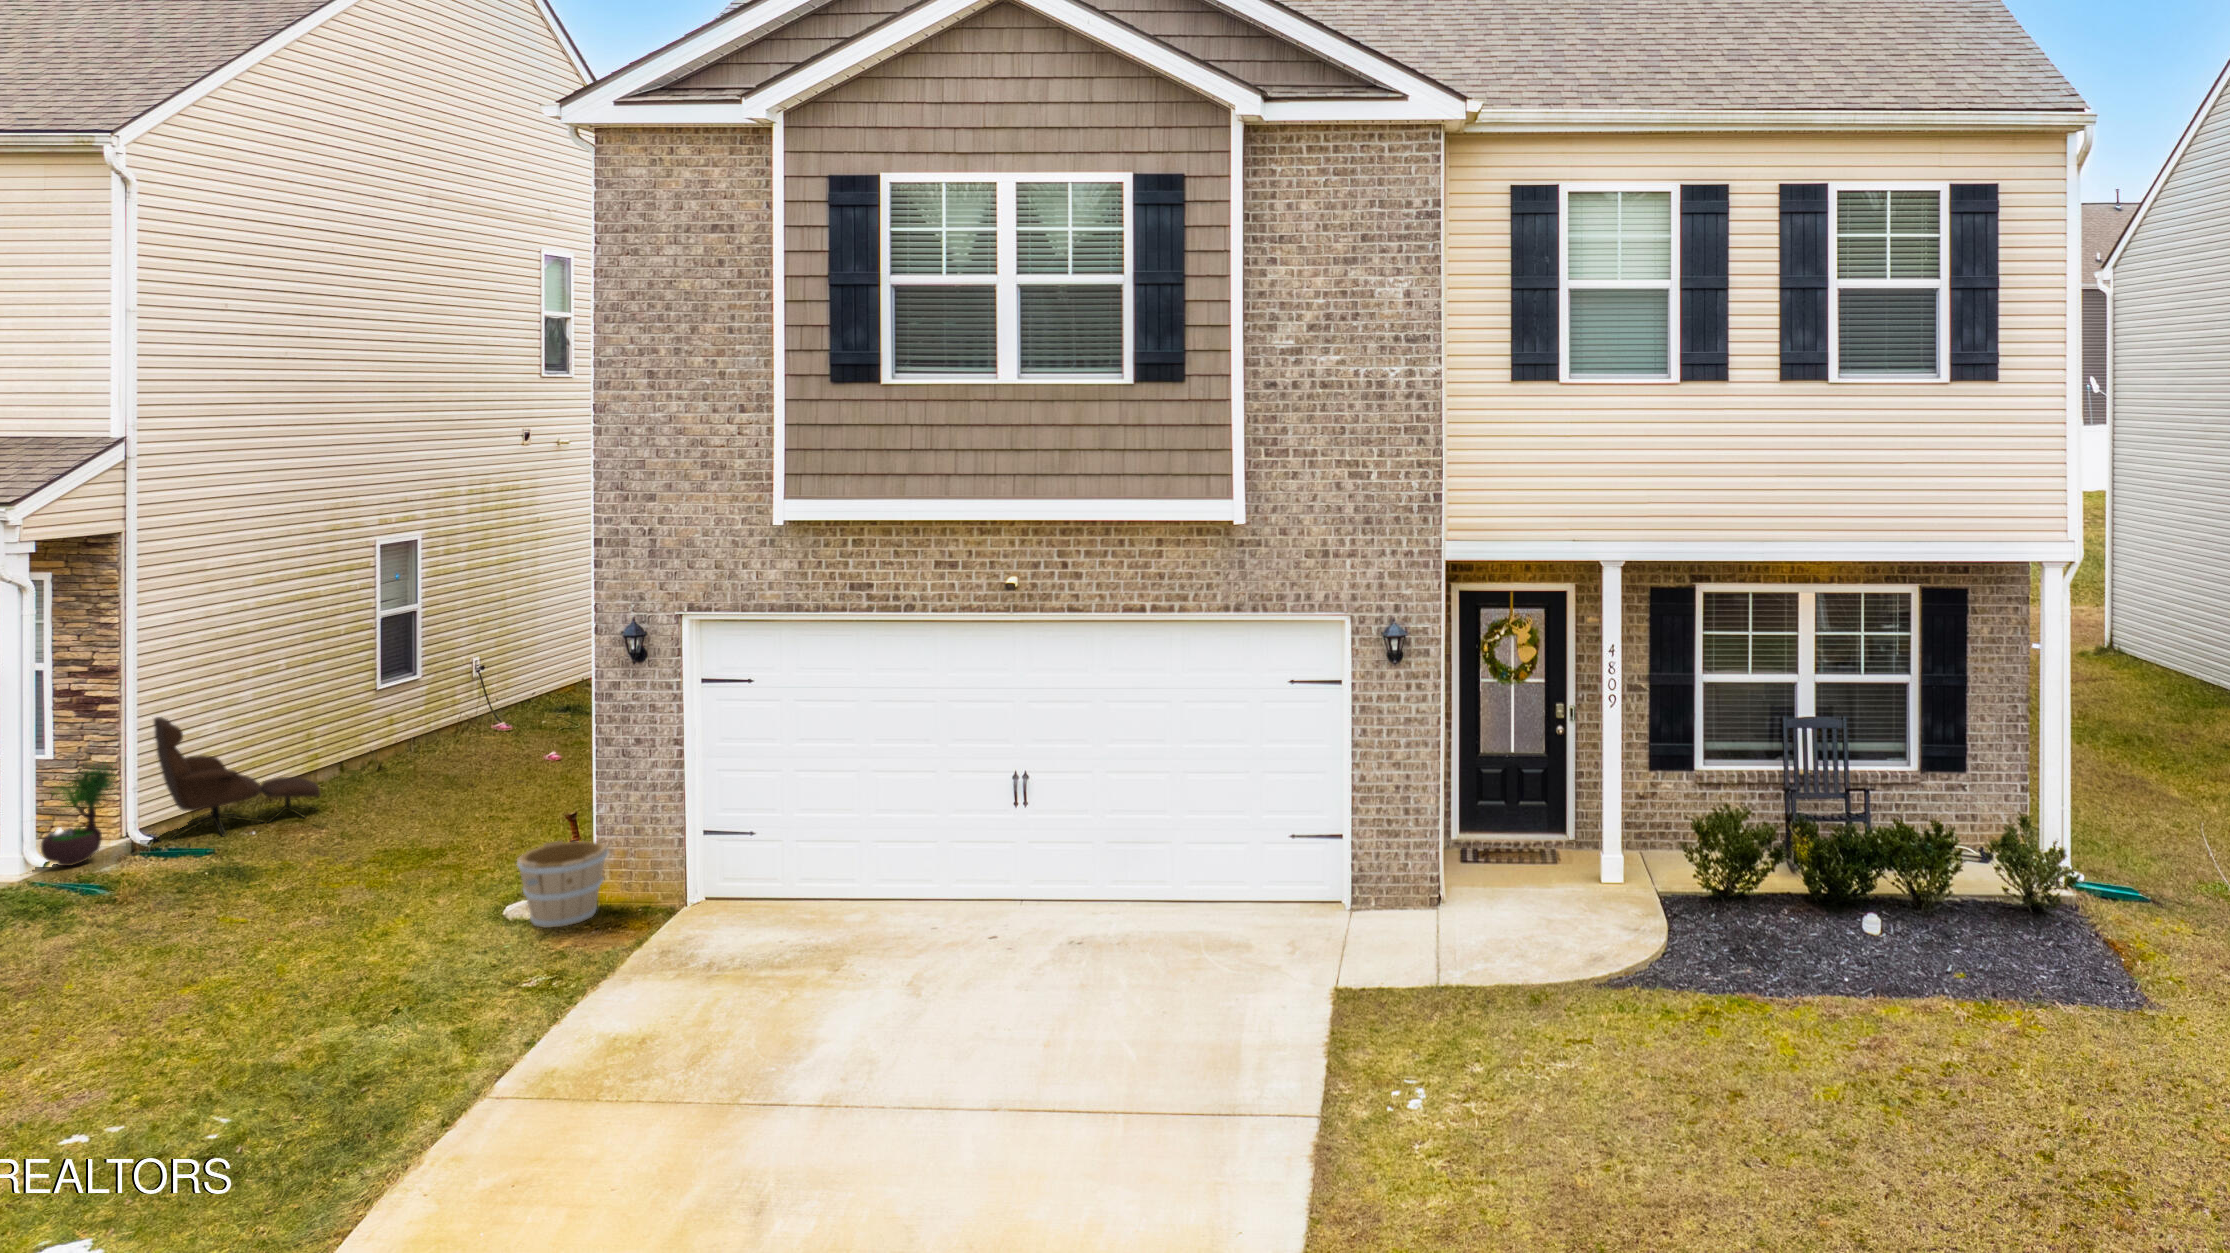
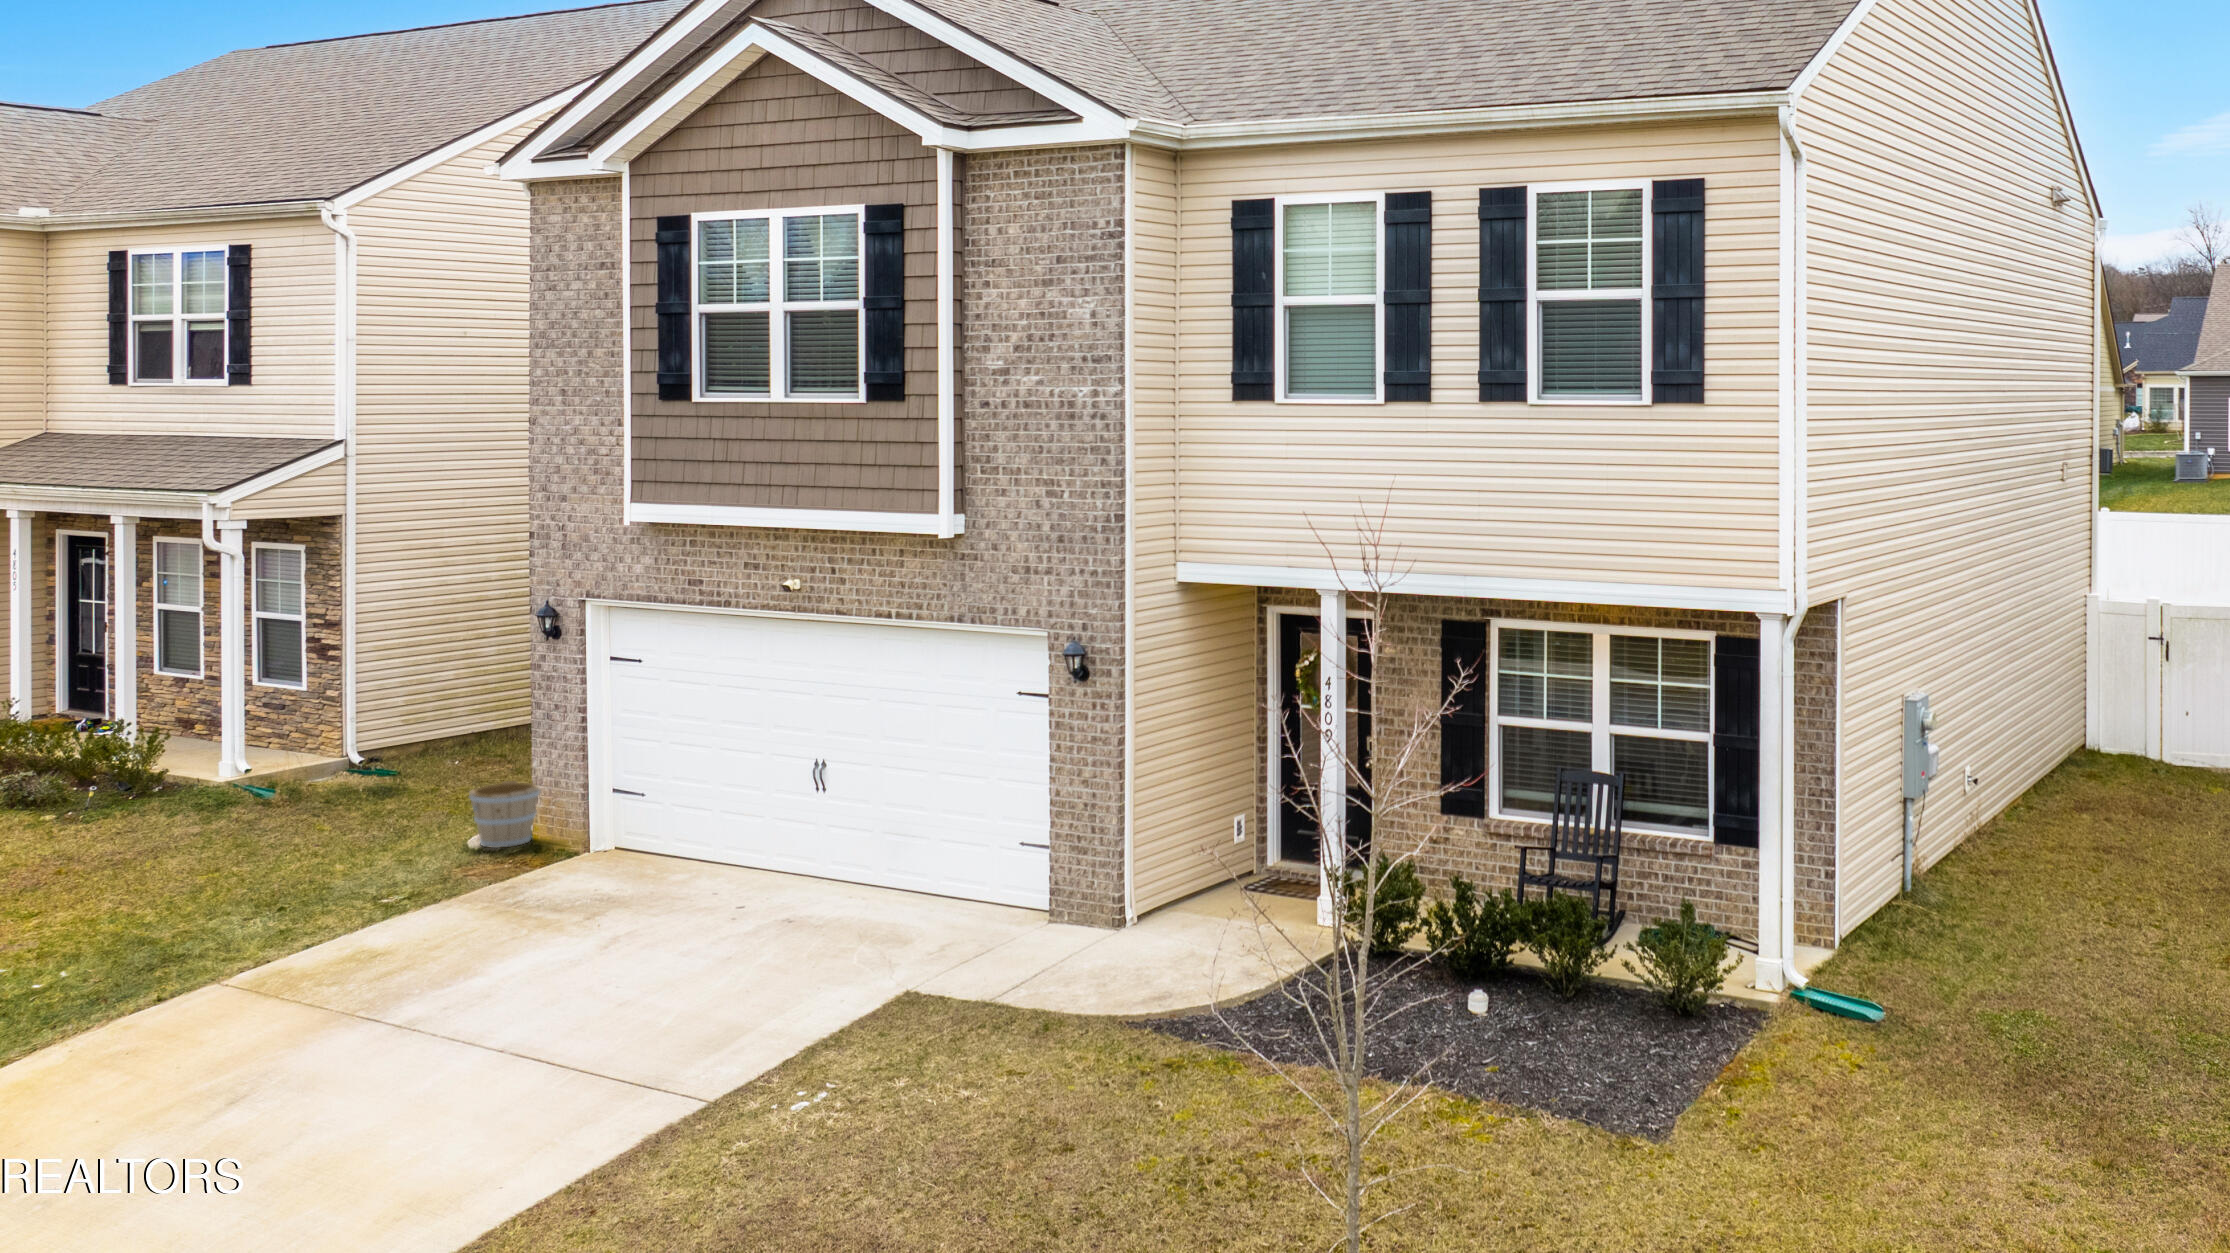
lounge chair: present [154,717,320,839] -> none [362,663,482,763]
potted tree: present [41,763,116,866] -> none [277,691,329,771]

